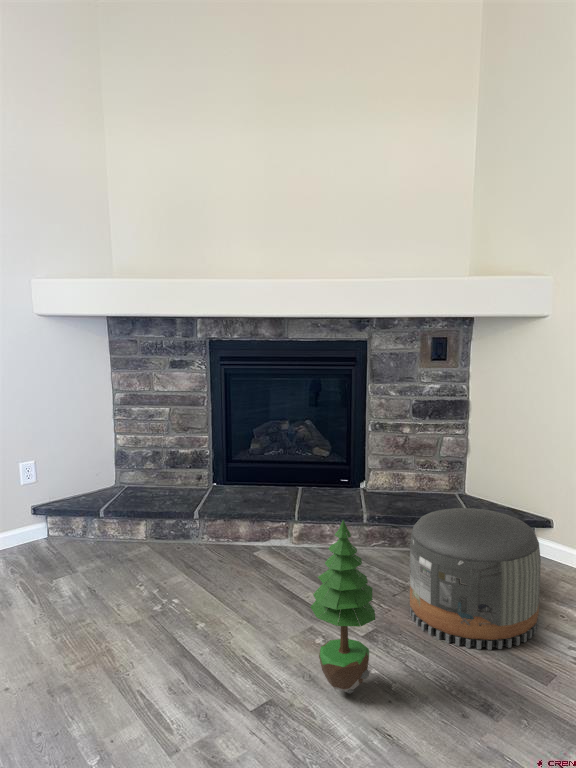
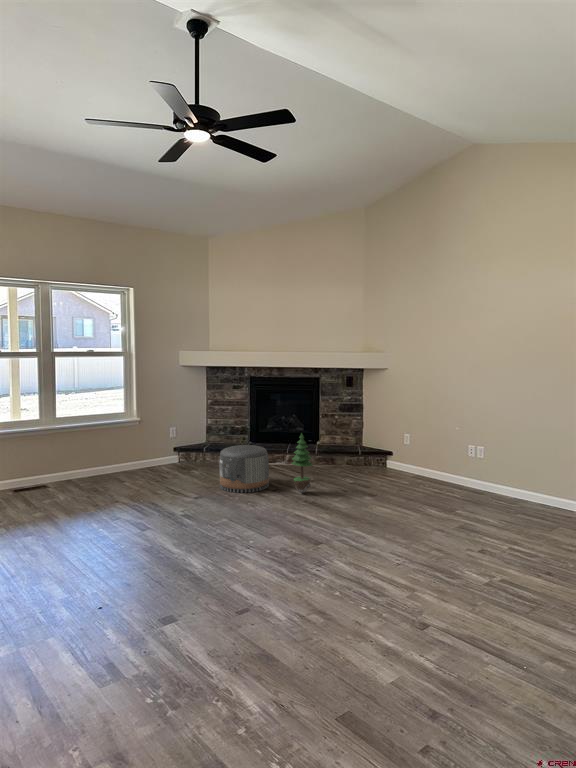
pouf: present [410,508,541,650] -> present [219,445,269,493]

